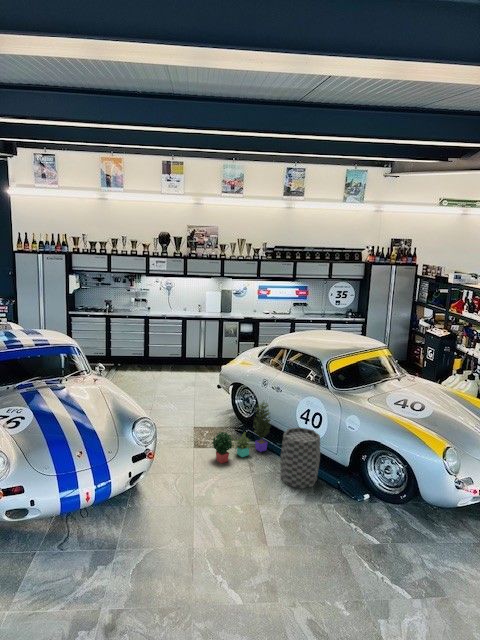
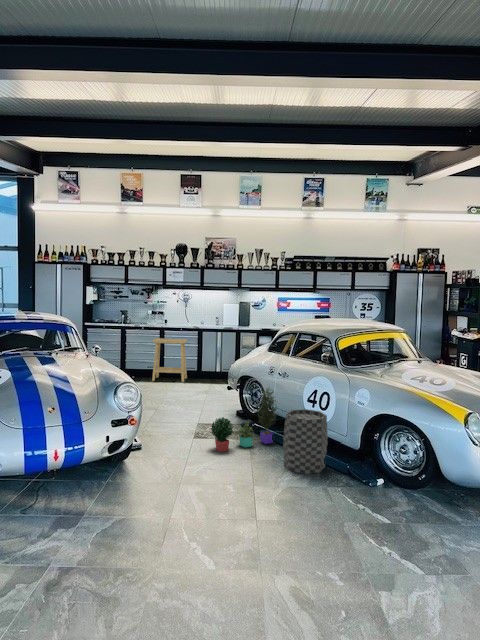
stool: none [139,327,172,370] -> present [152,338,187,382]

